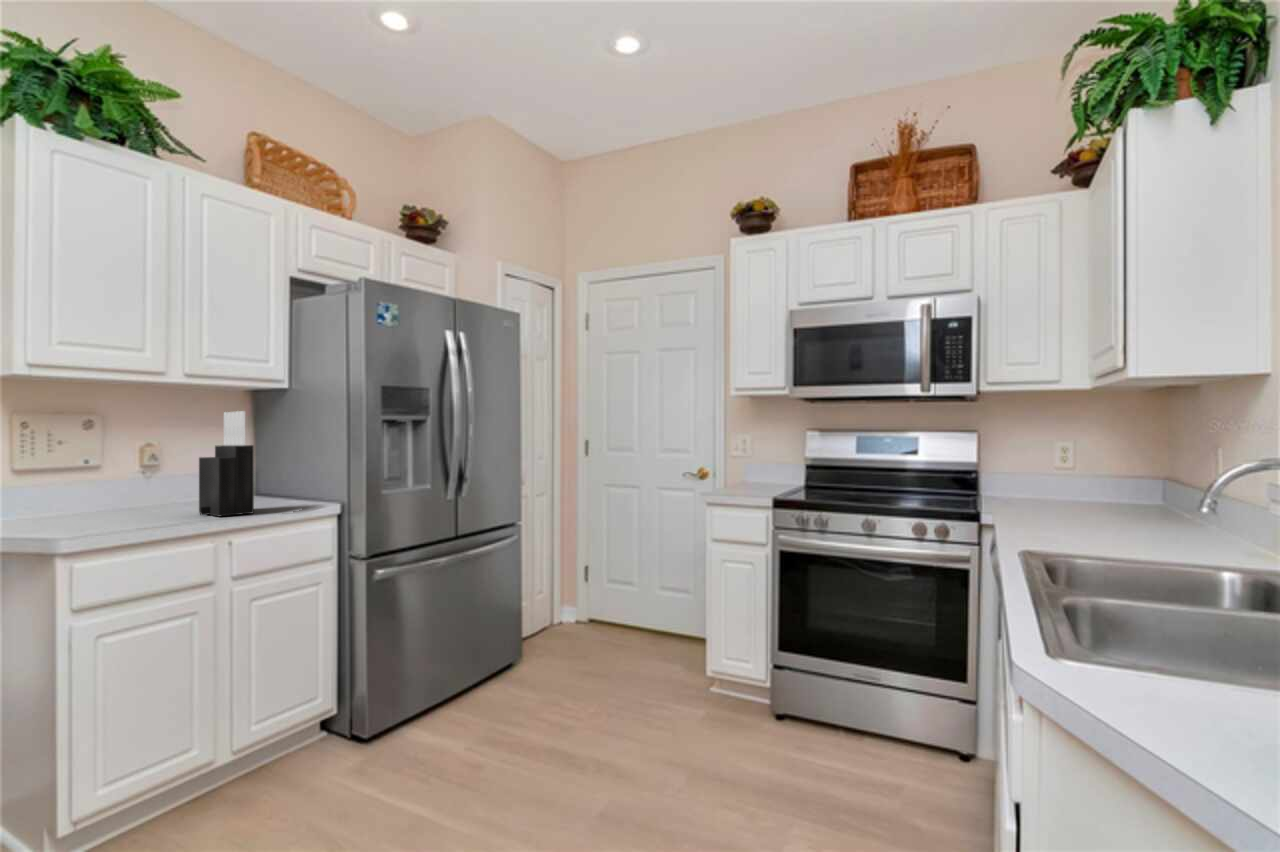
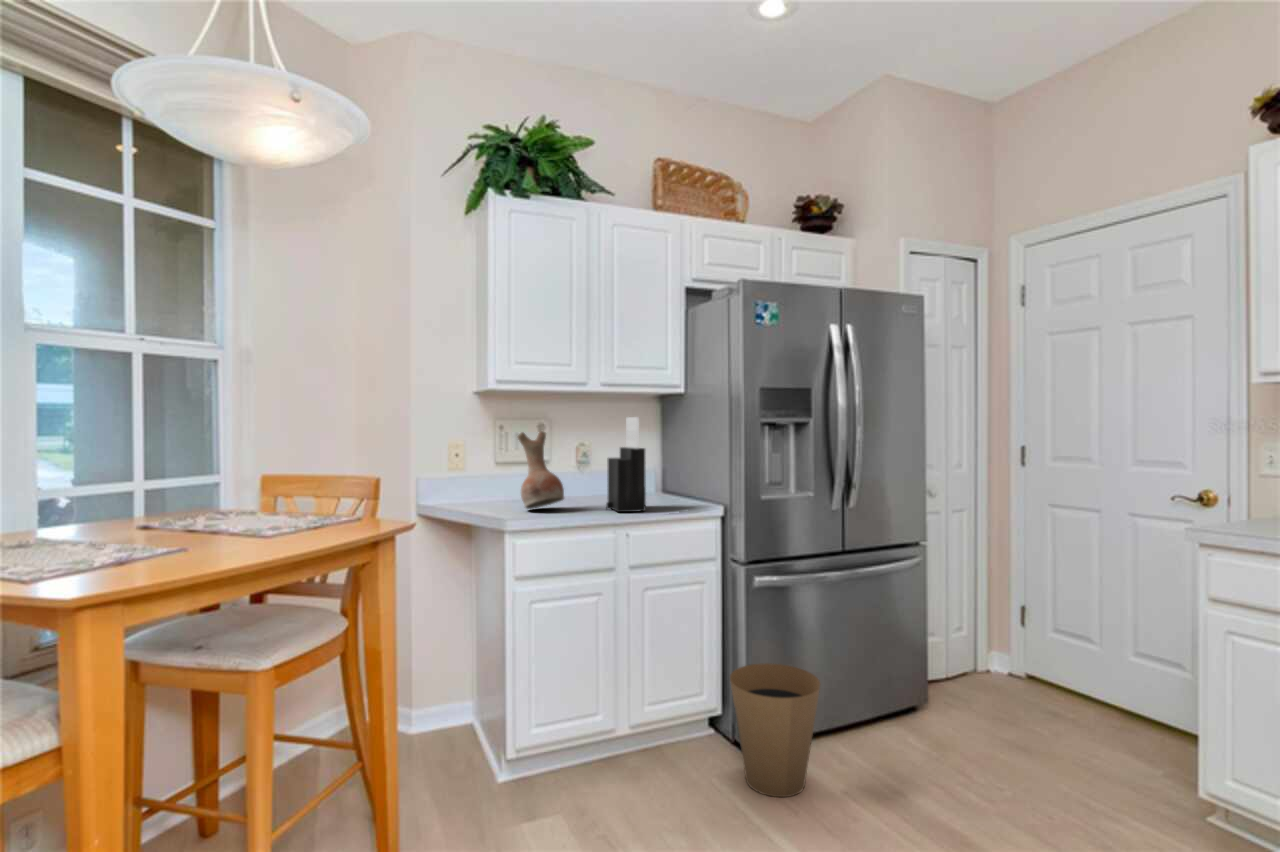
vase: none [64,427,141,523] -> present [518,431,564,509]
trash can: none [354,648,444,773] -> present [730,663,820,797]

